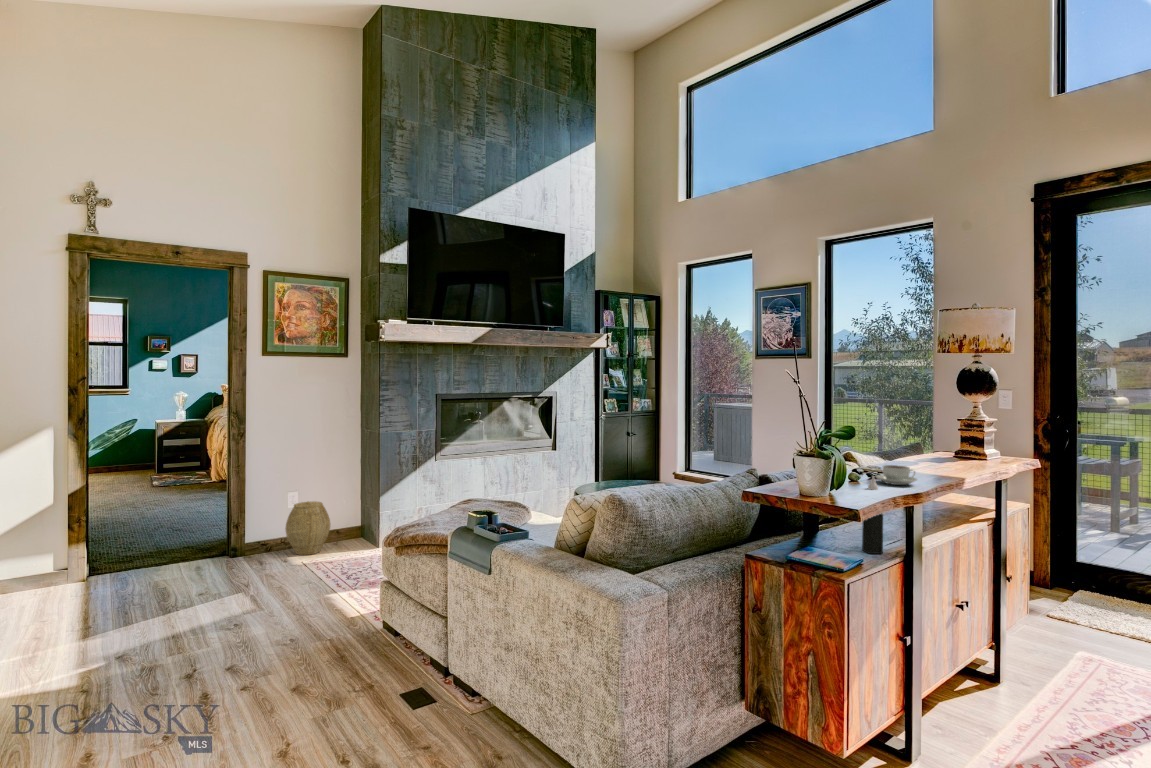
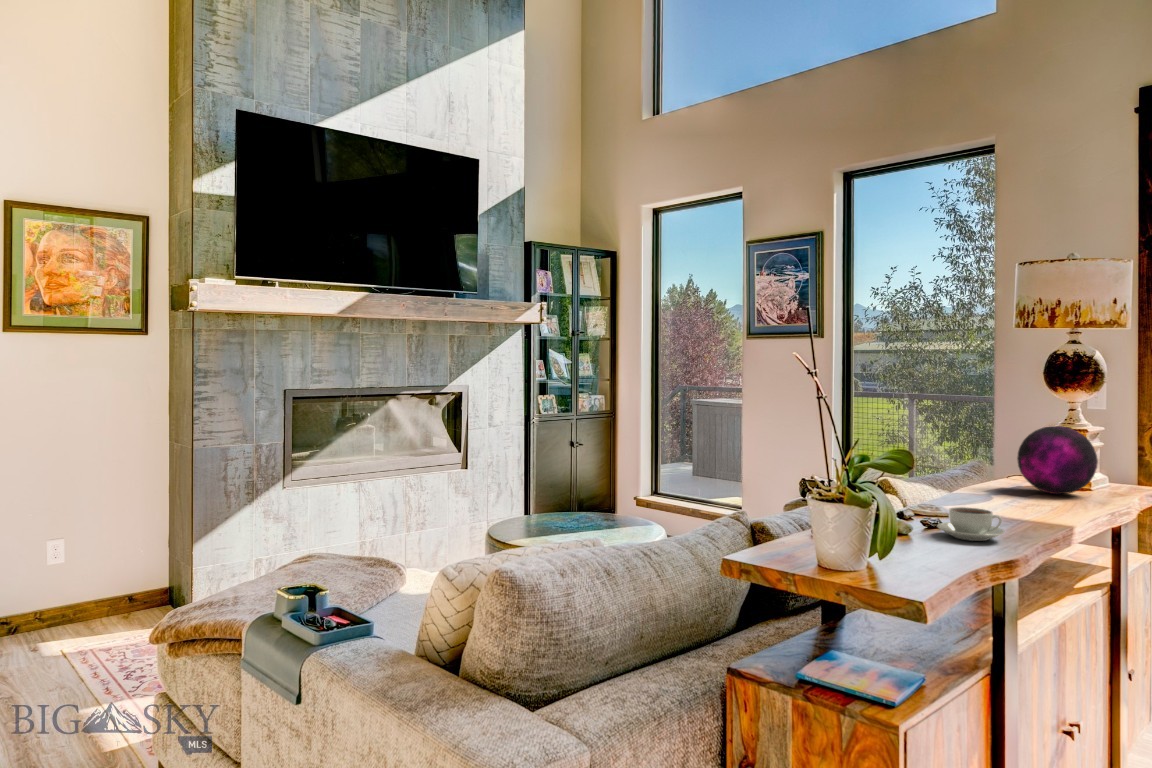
decorative orb: none [937,417,991,462] -> present [1017,426,1098,494]
candle: present [862,476,883,554] -> none [919,528,953,658]
woven basket: present [285,501,330,555] -> none [40,554,114,638]

